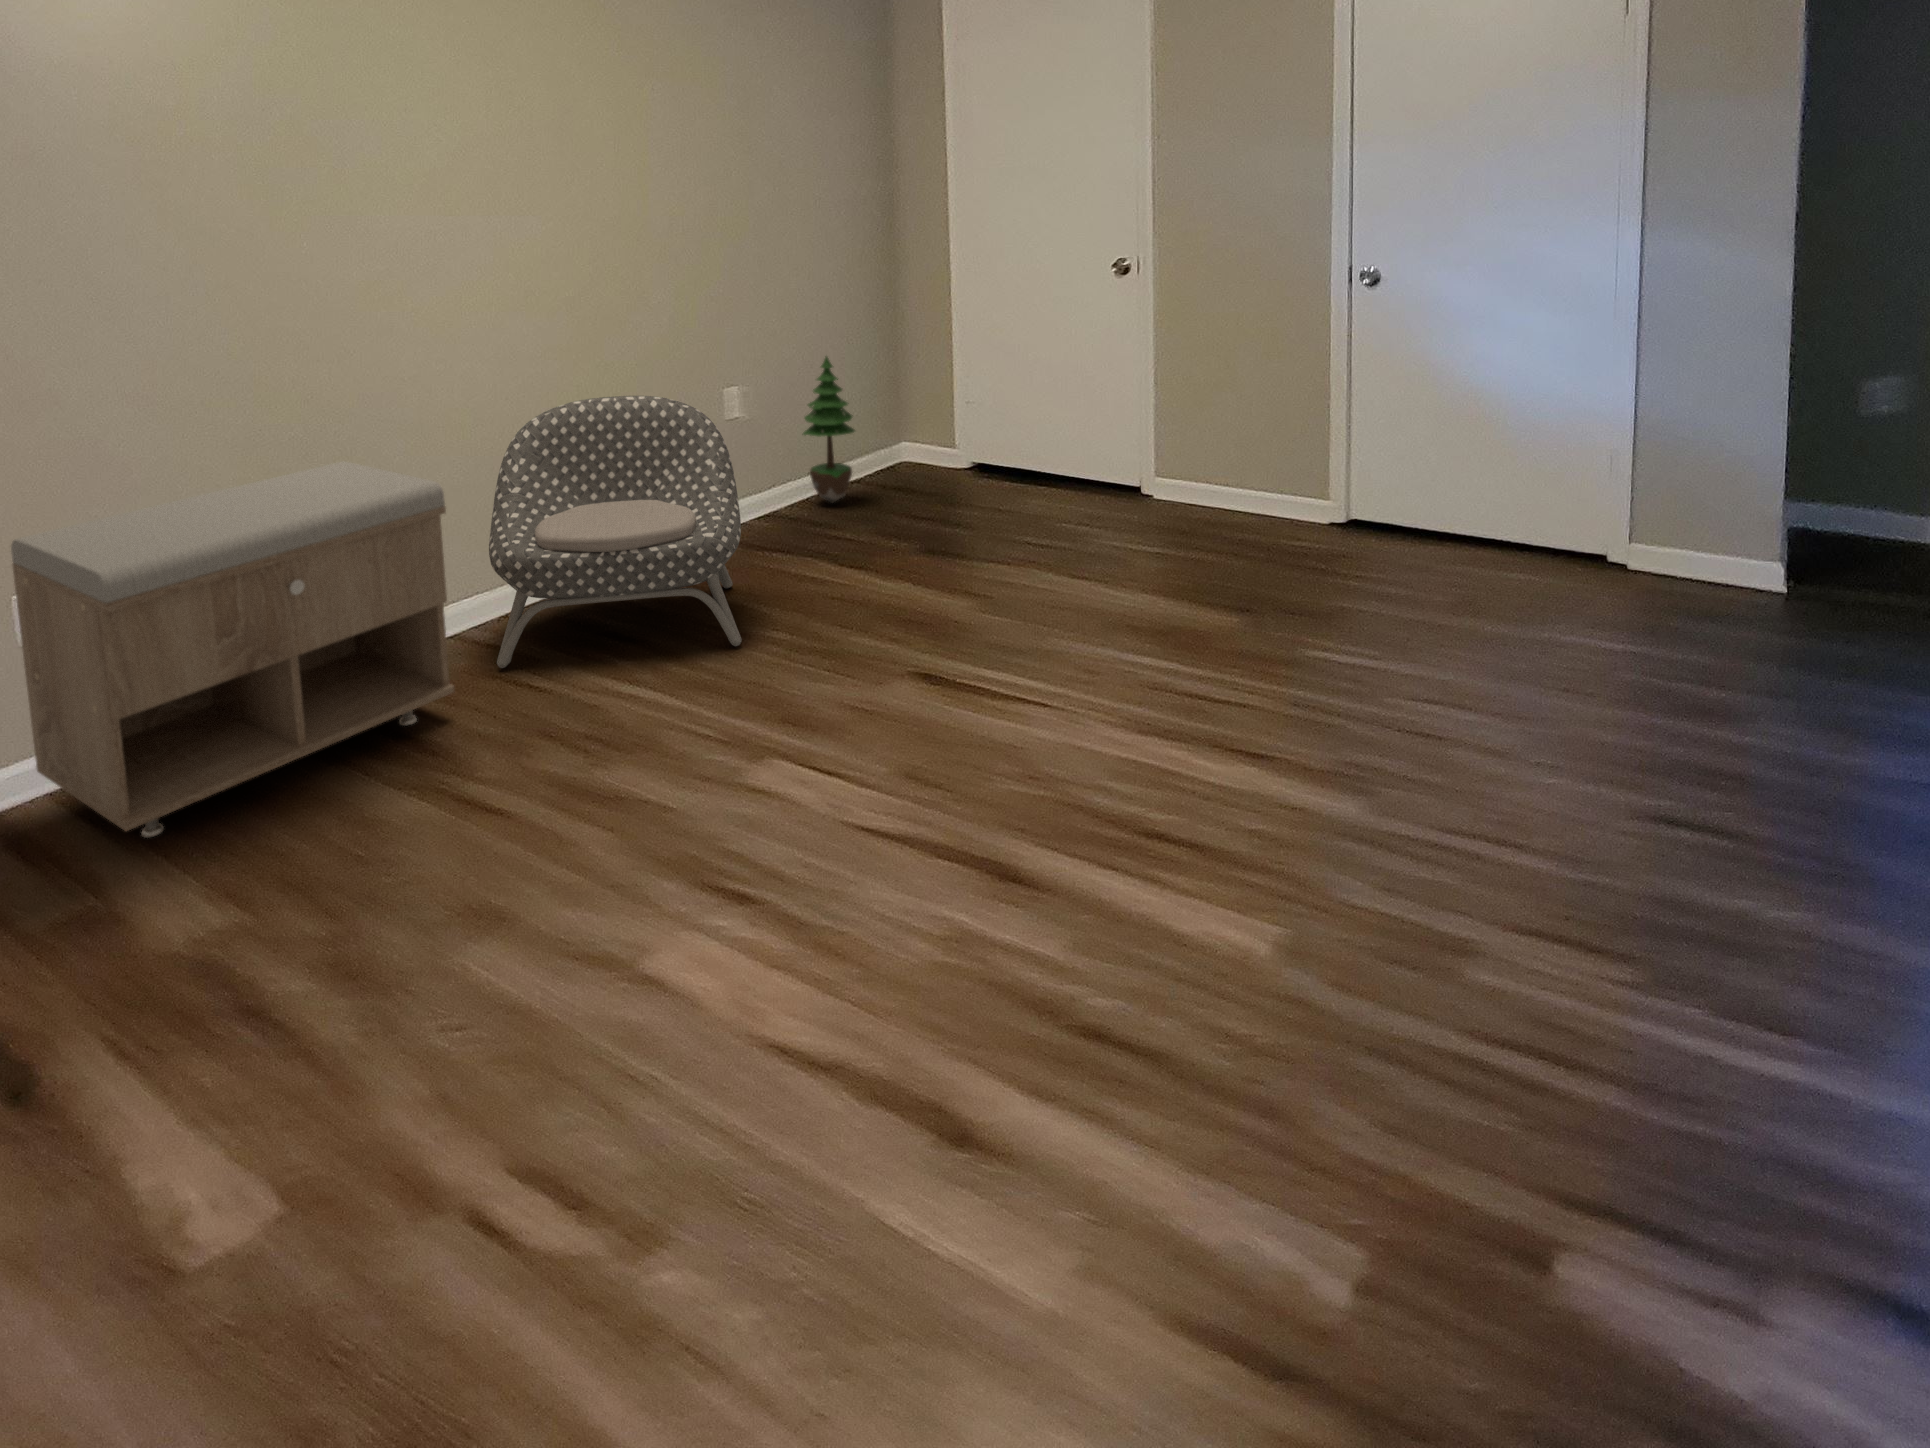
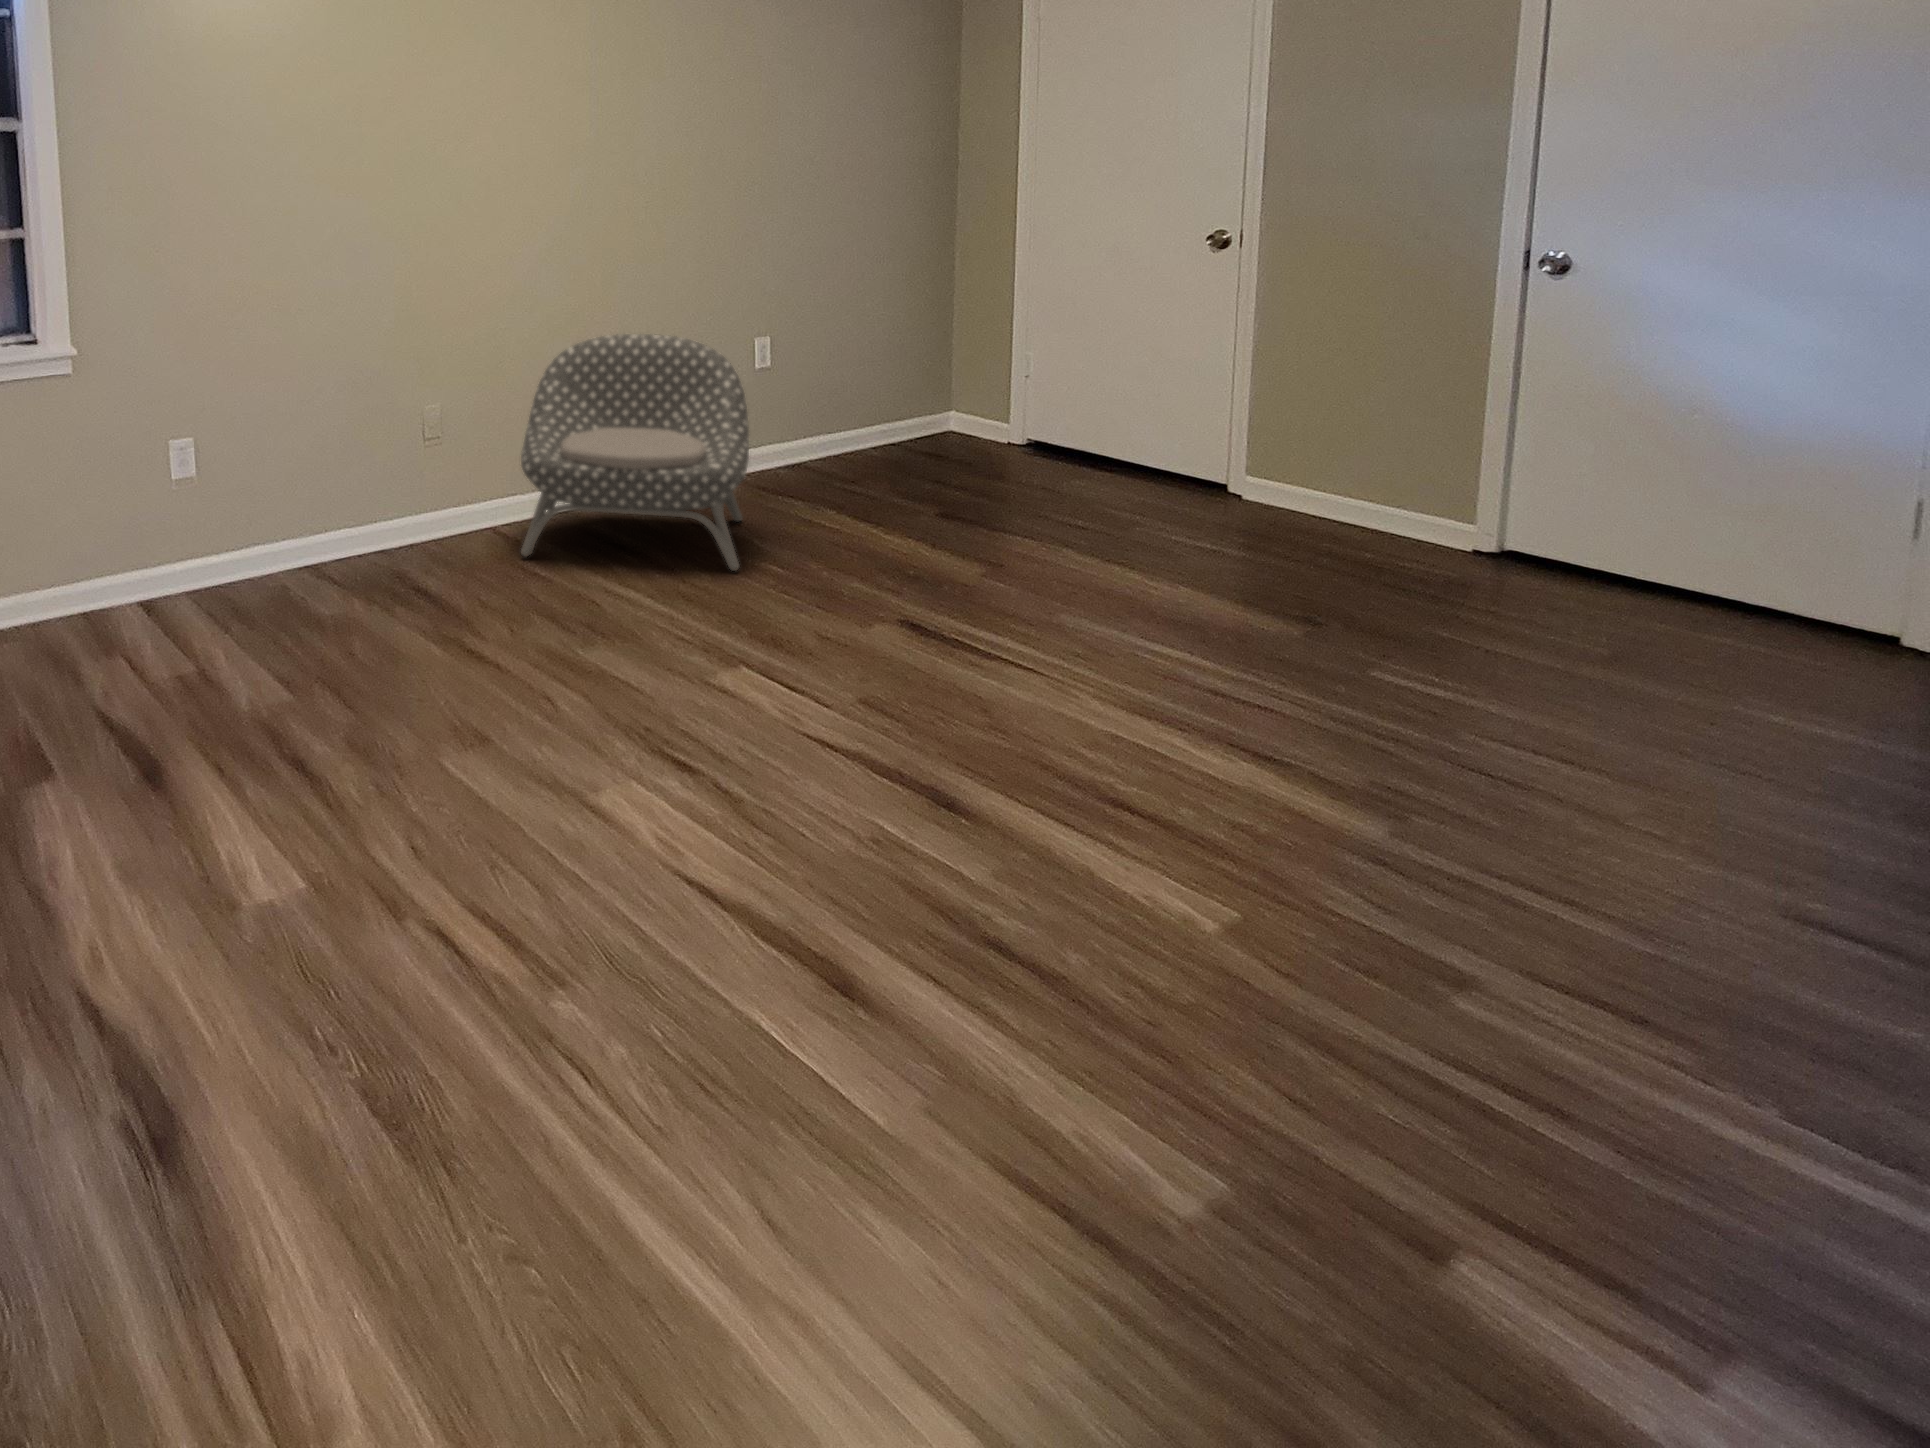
potted tree: present [803,356,855,503] -> none [833,313,890,461]
storage bench: present [11,461,454,838] -> none [171,366,482,632]

